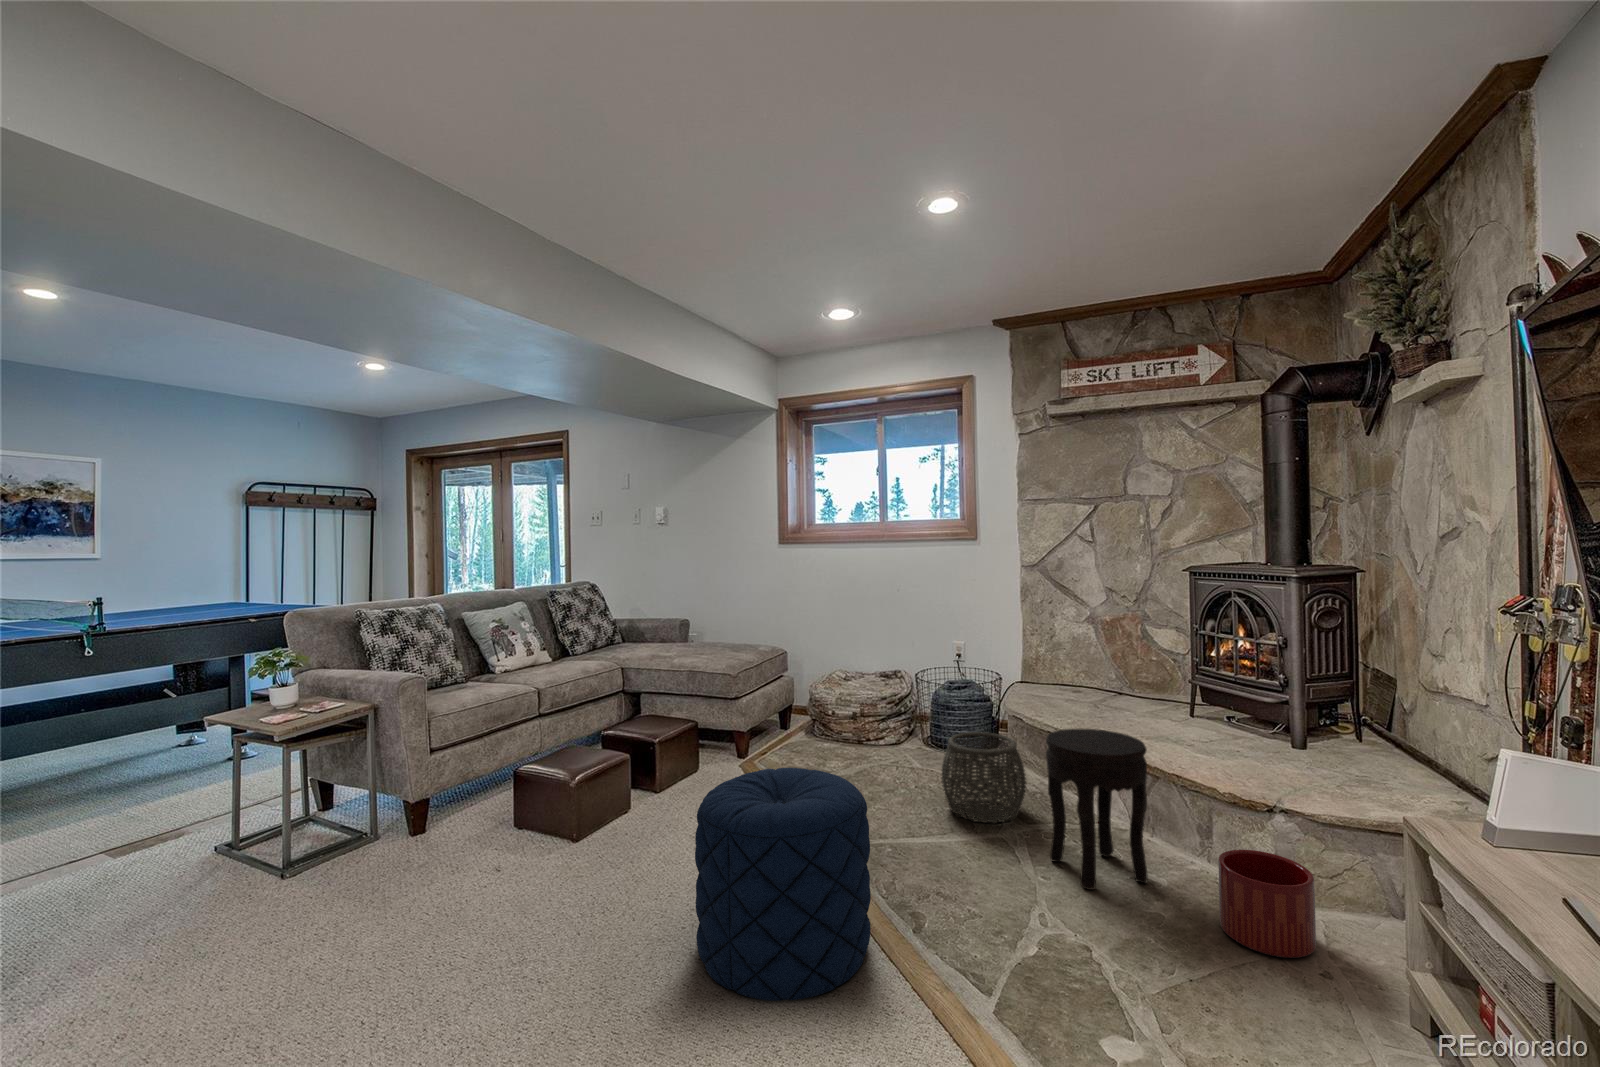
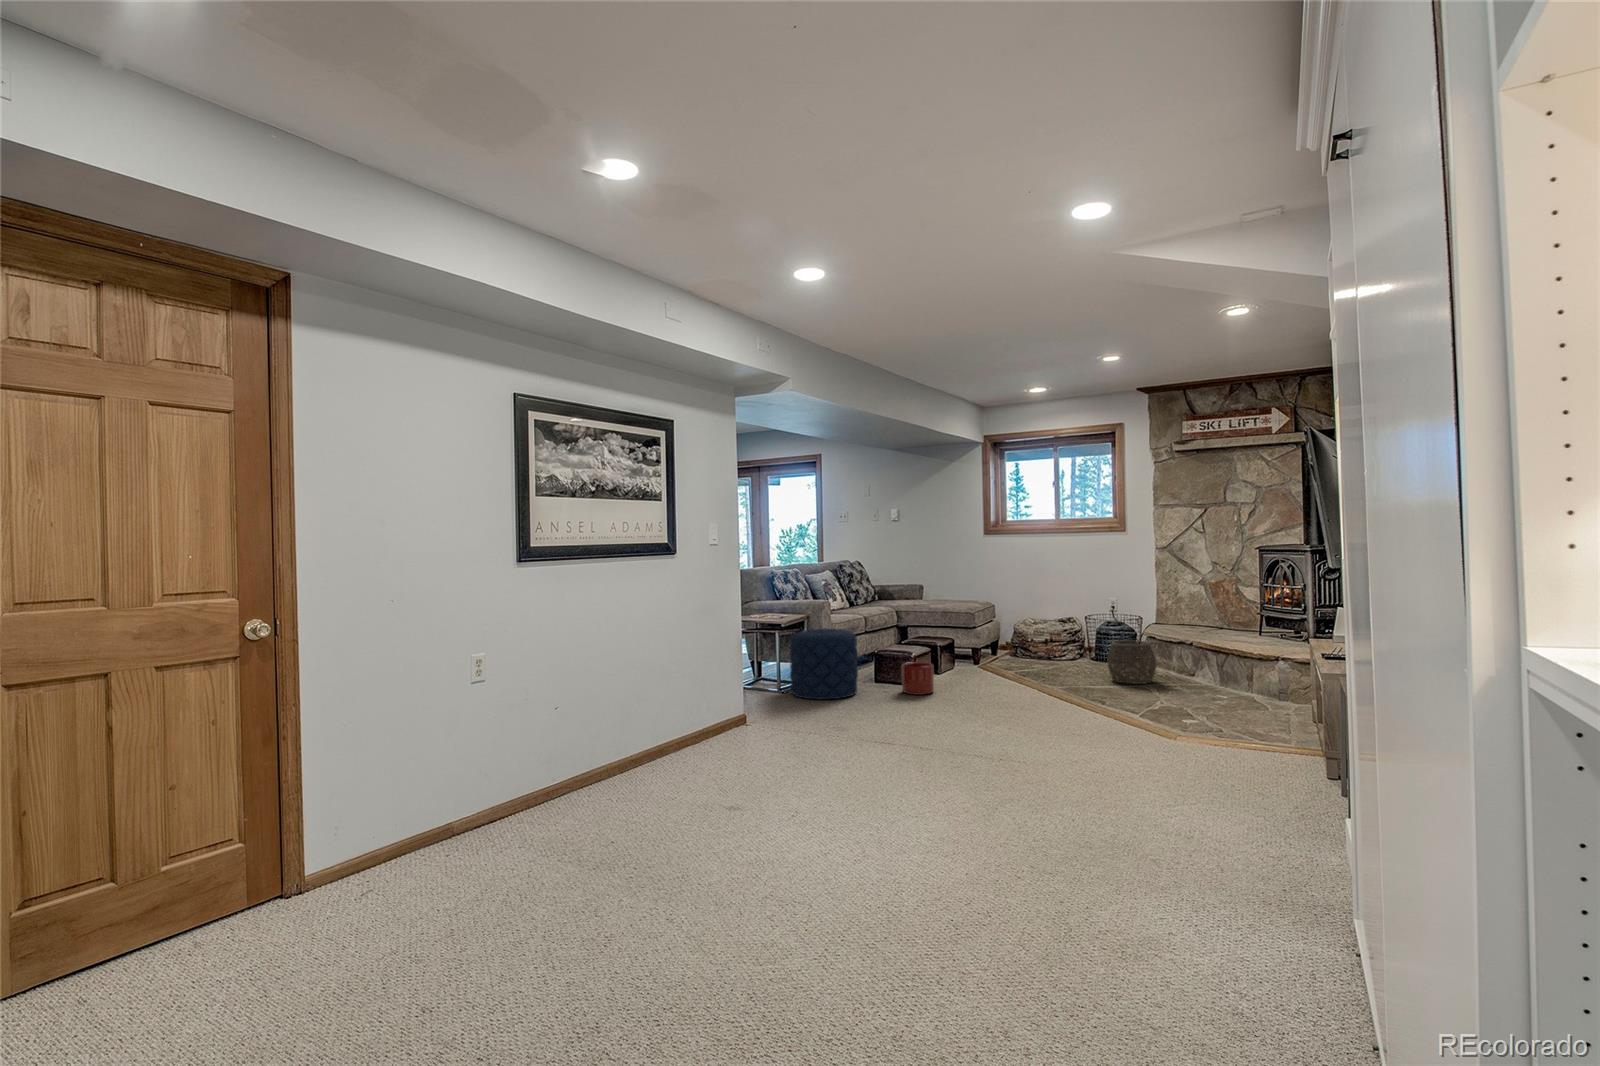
side table: present [1046,729,1148,890] -> none [1166,628,1218,699]
pouf: present [695,768,871,1001] -> present [790,628,858,700]
planter: present [1218,850,1316,958] -> present [902,662,934,695]

